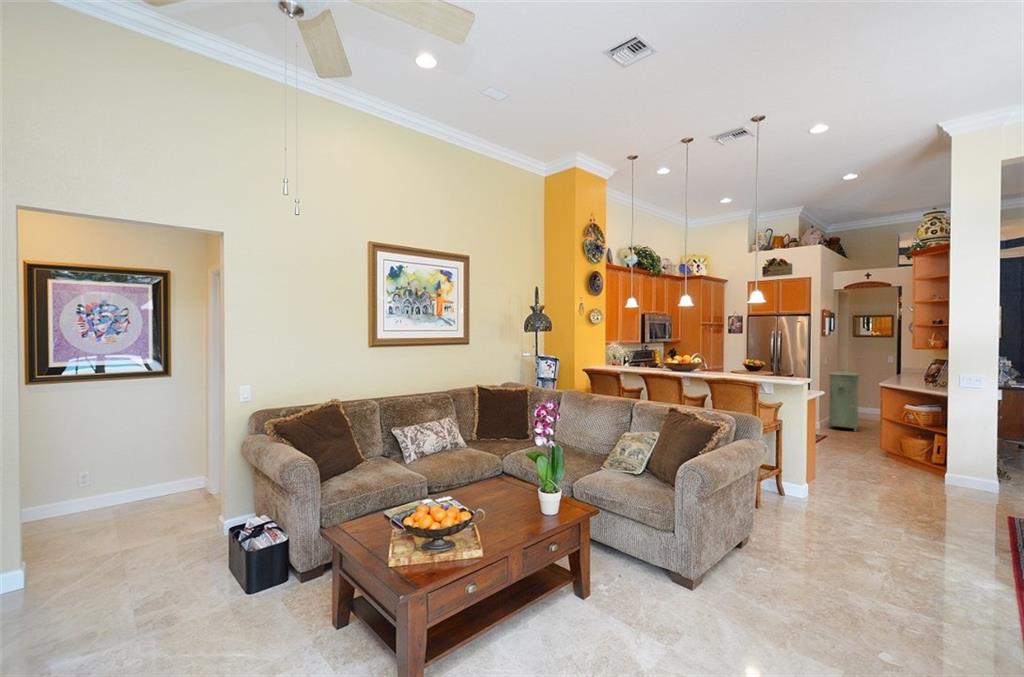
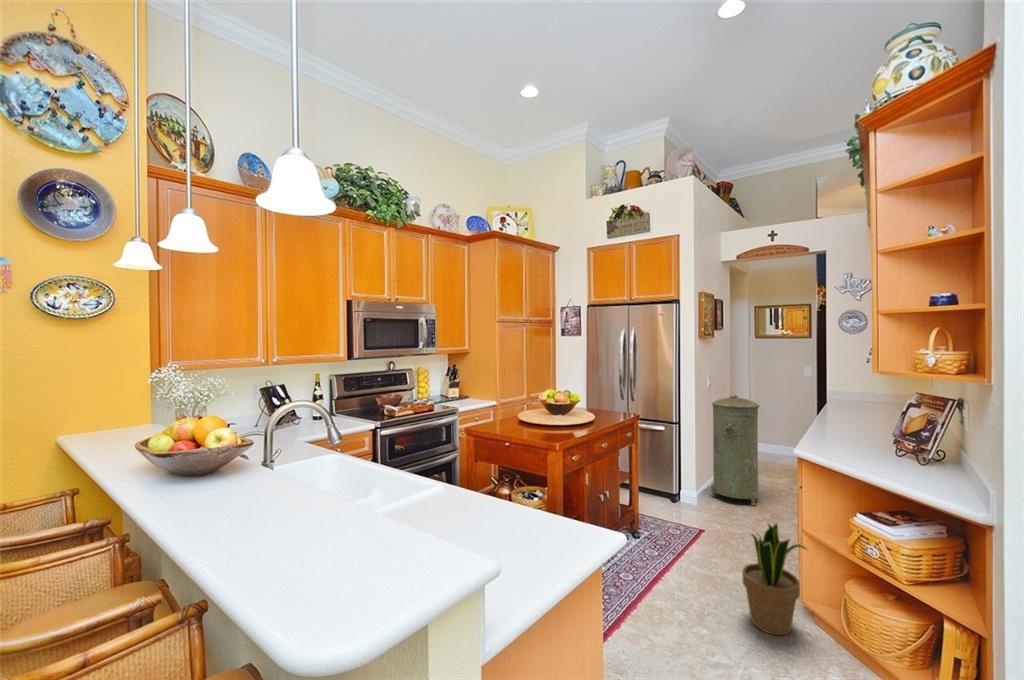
potted plant: none [855,414,886,459] -> present [742,523,806,635]

